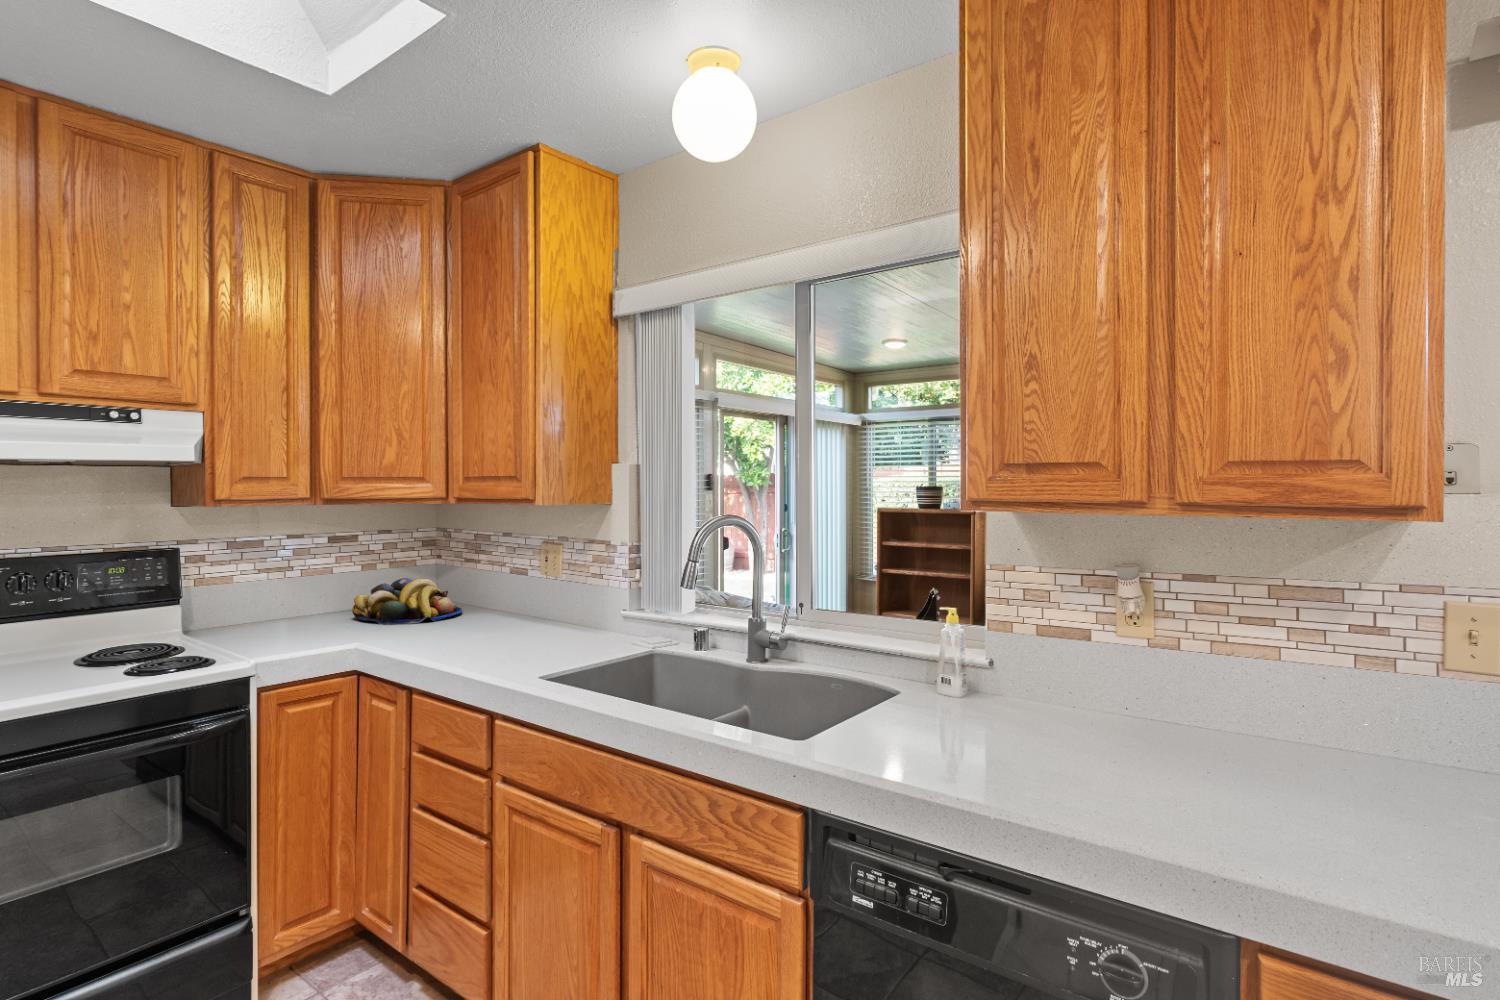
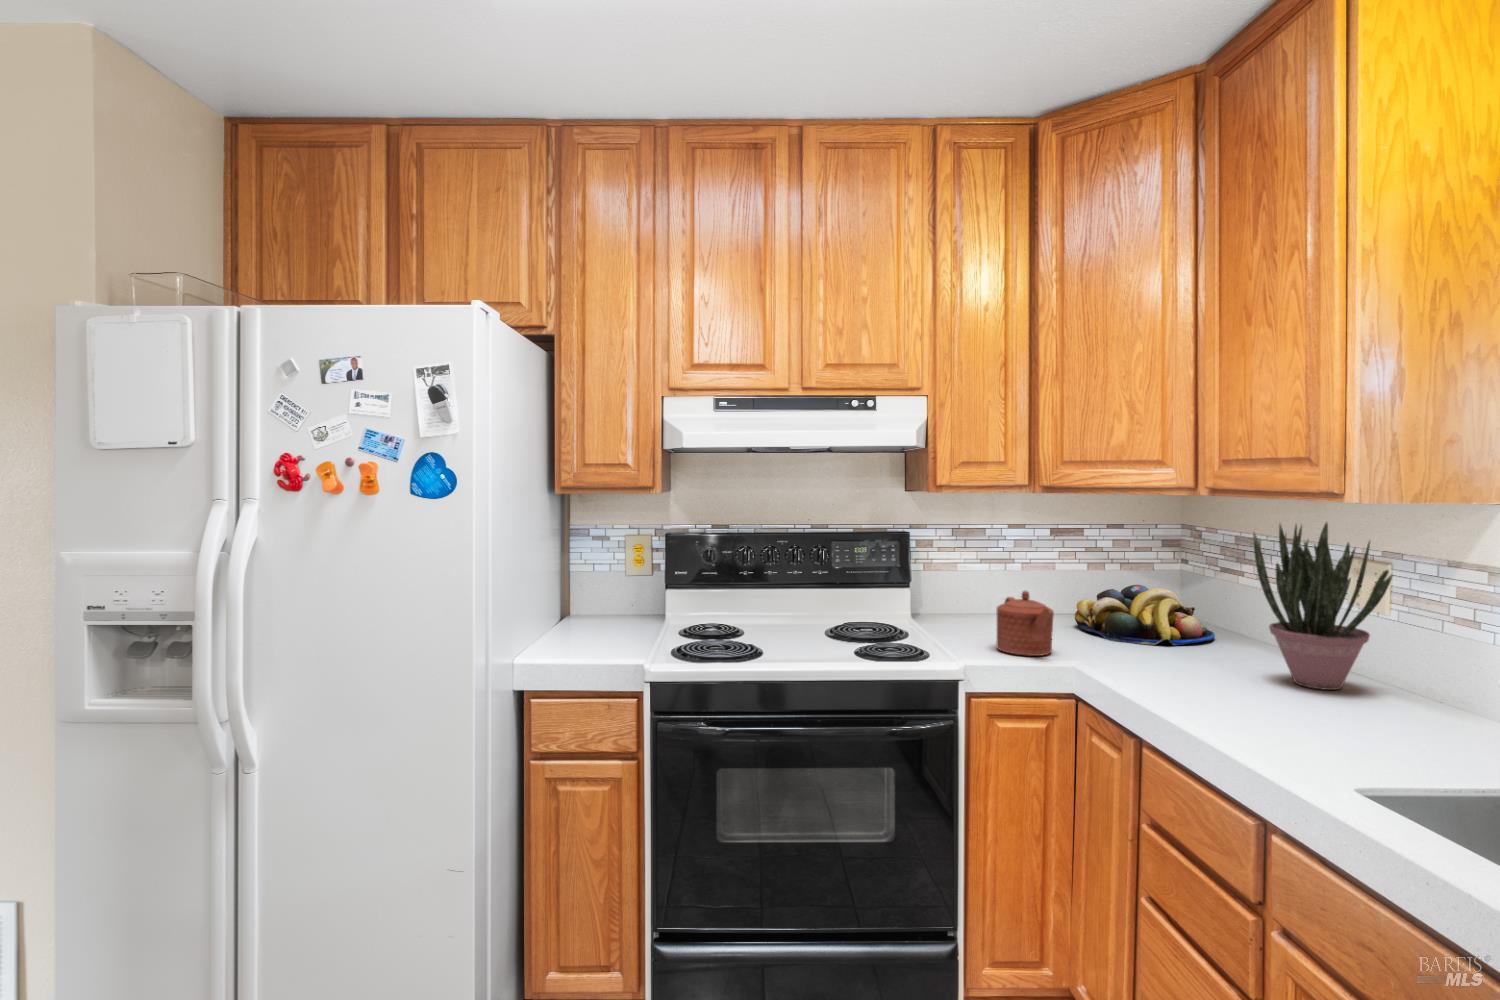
potted plant: none [485,521,563,633] -> present [1253,523,1393,690]
teapot: none [283,590,337,646] -> present [997,590,1054,656]

